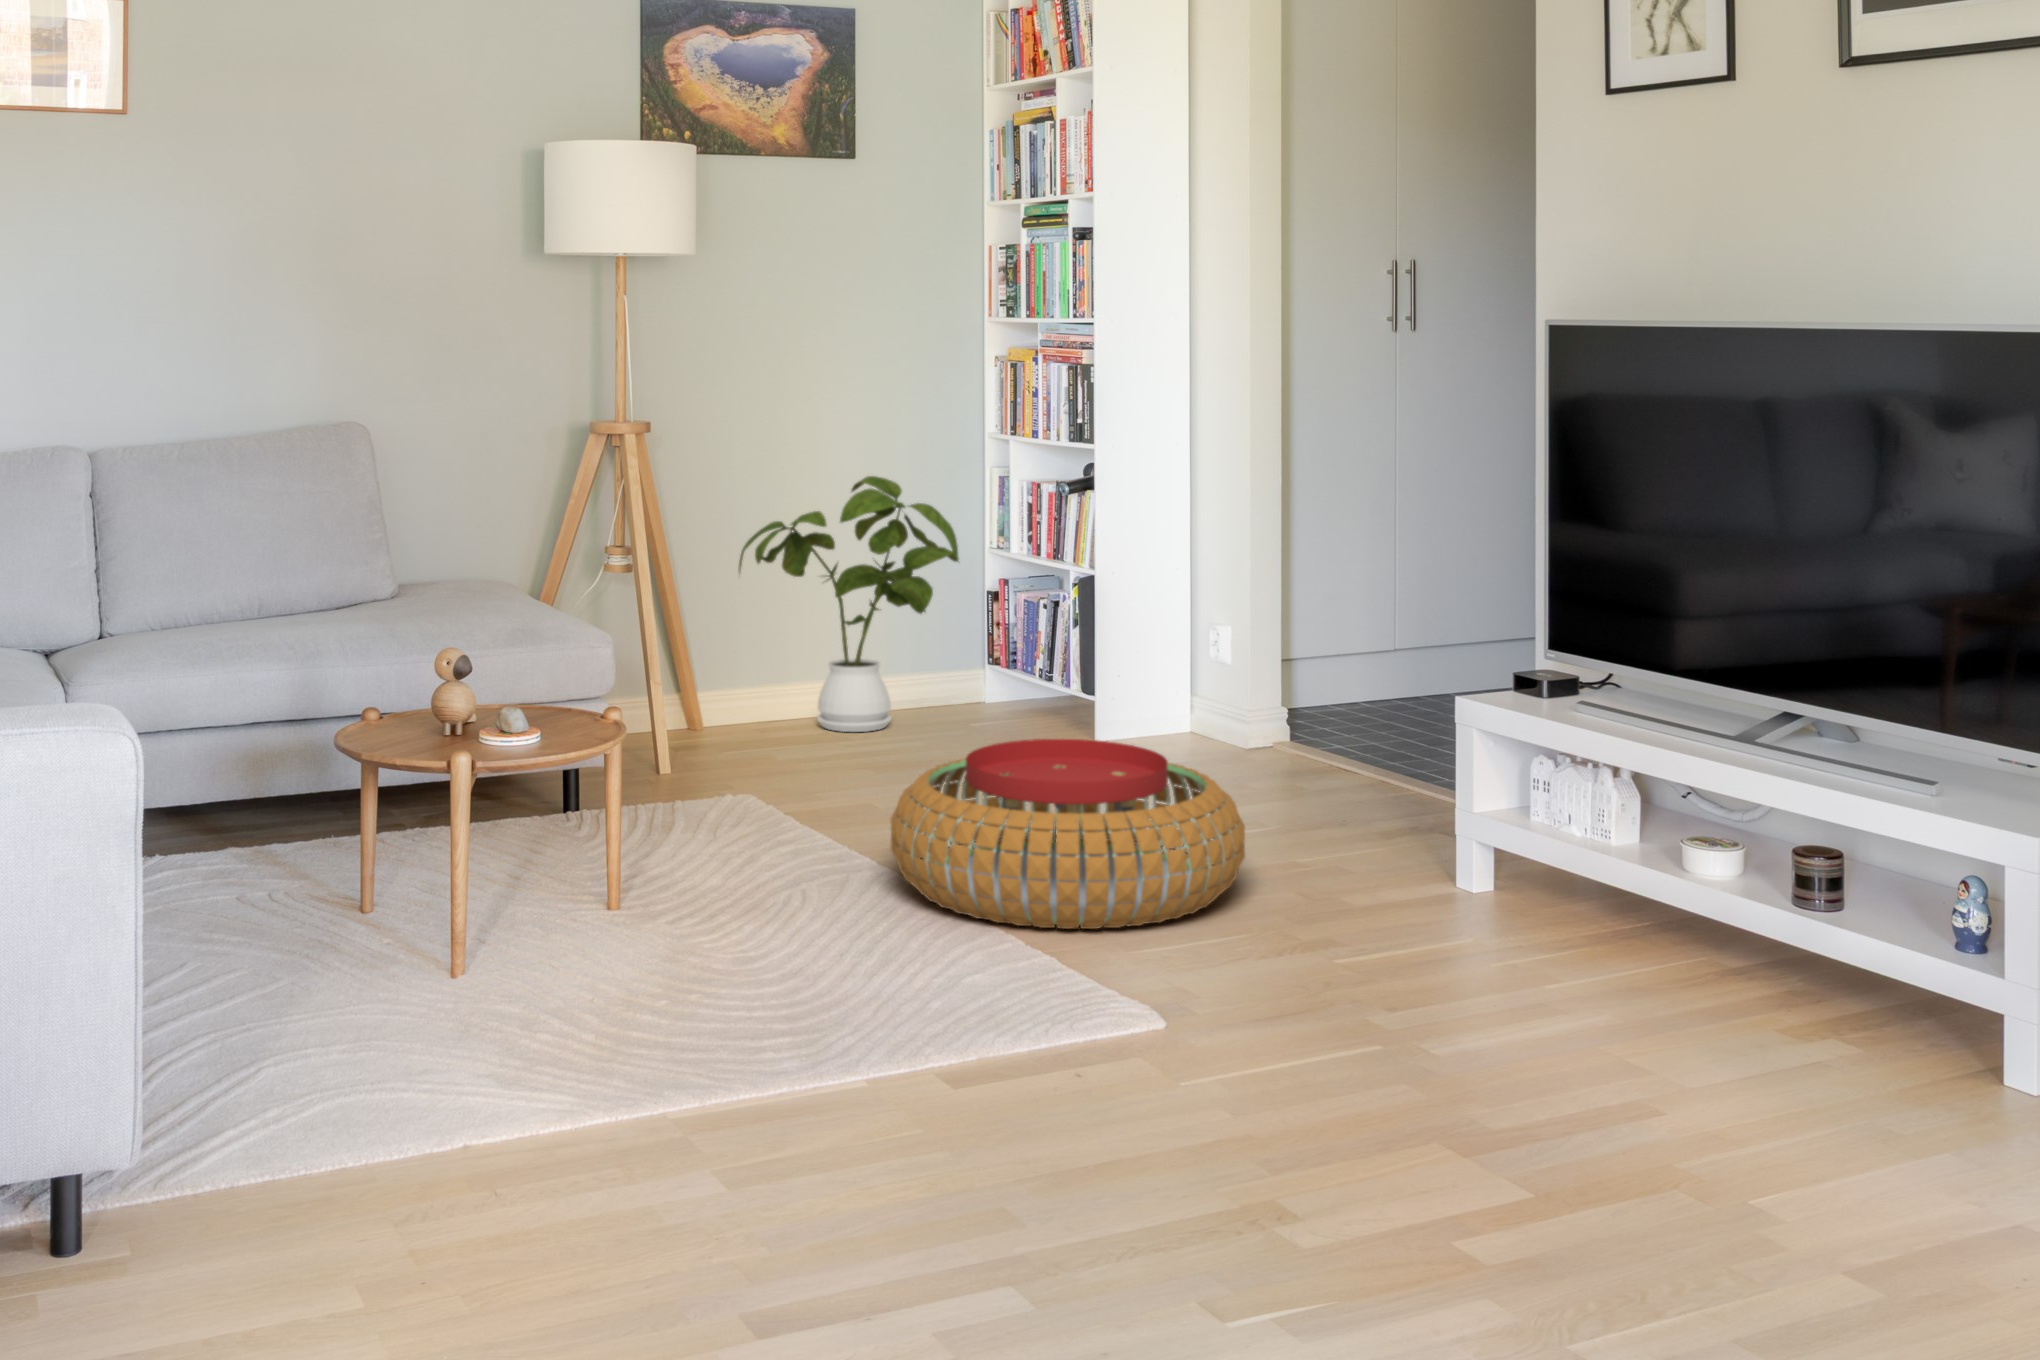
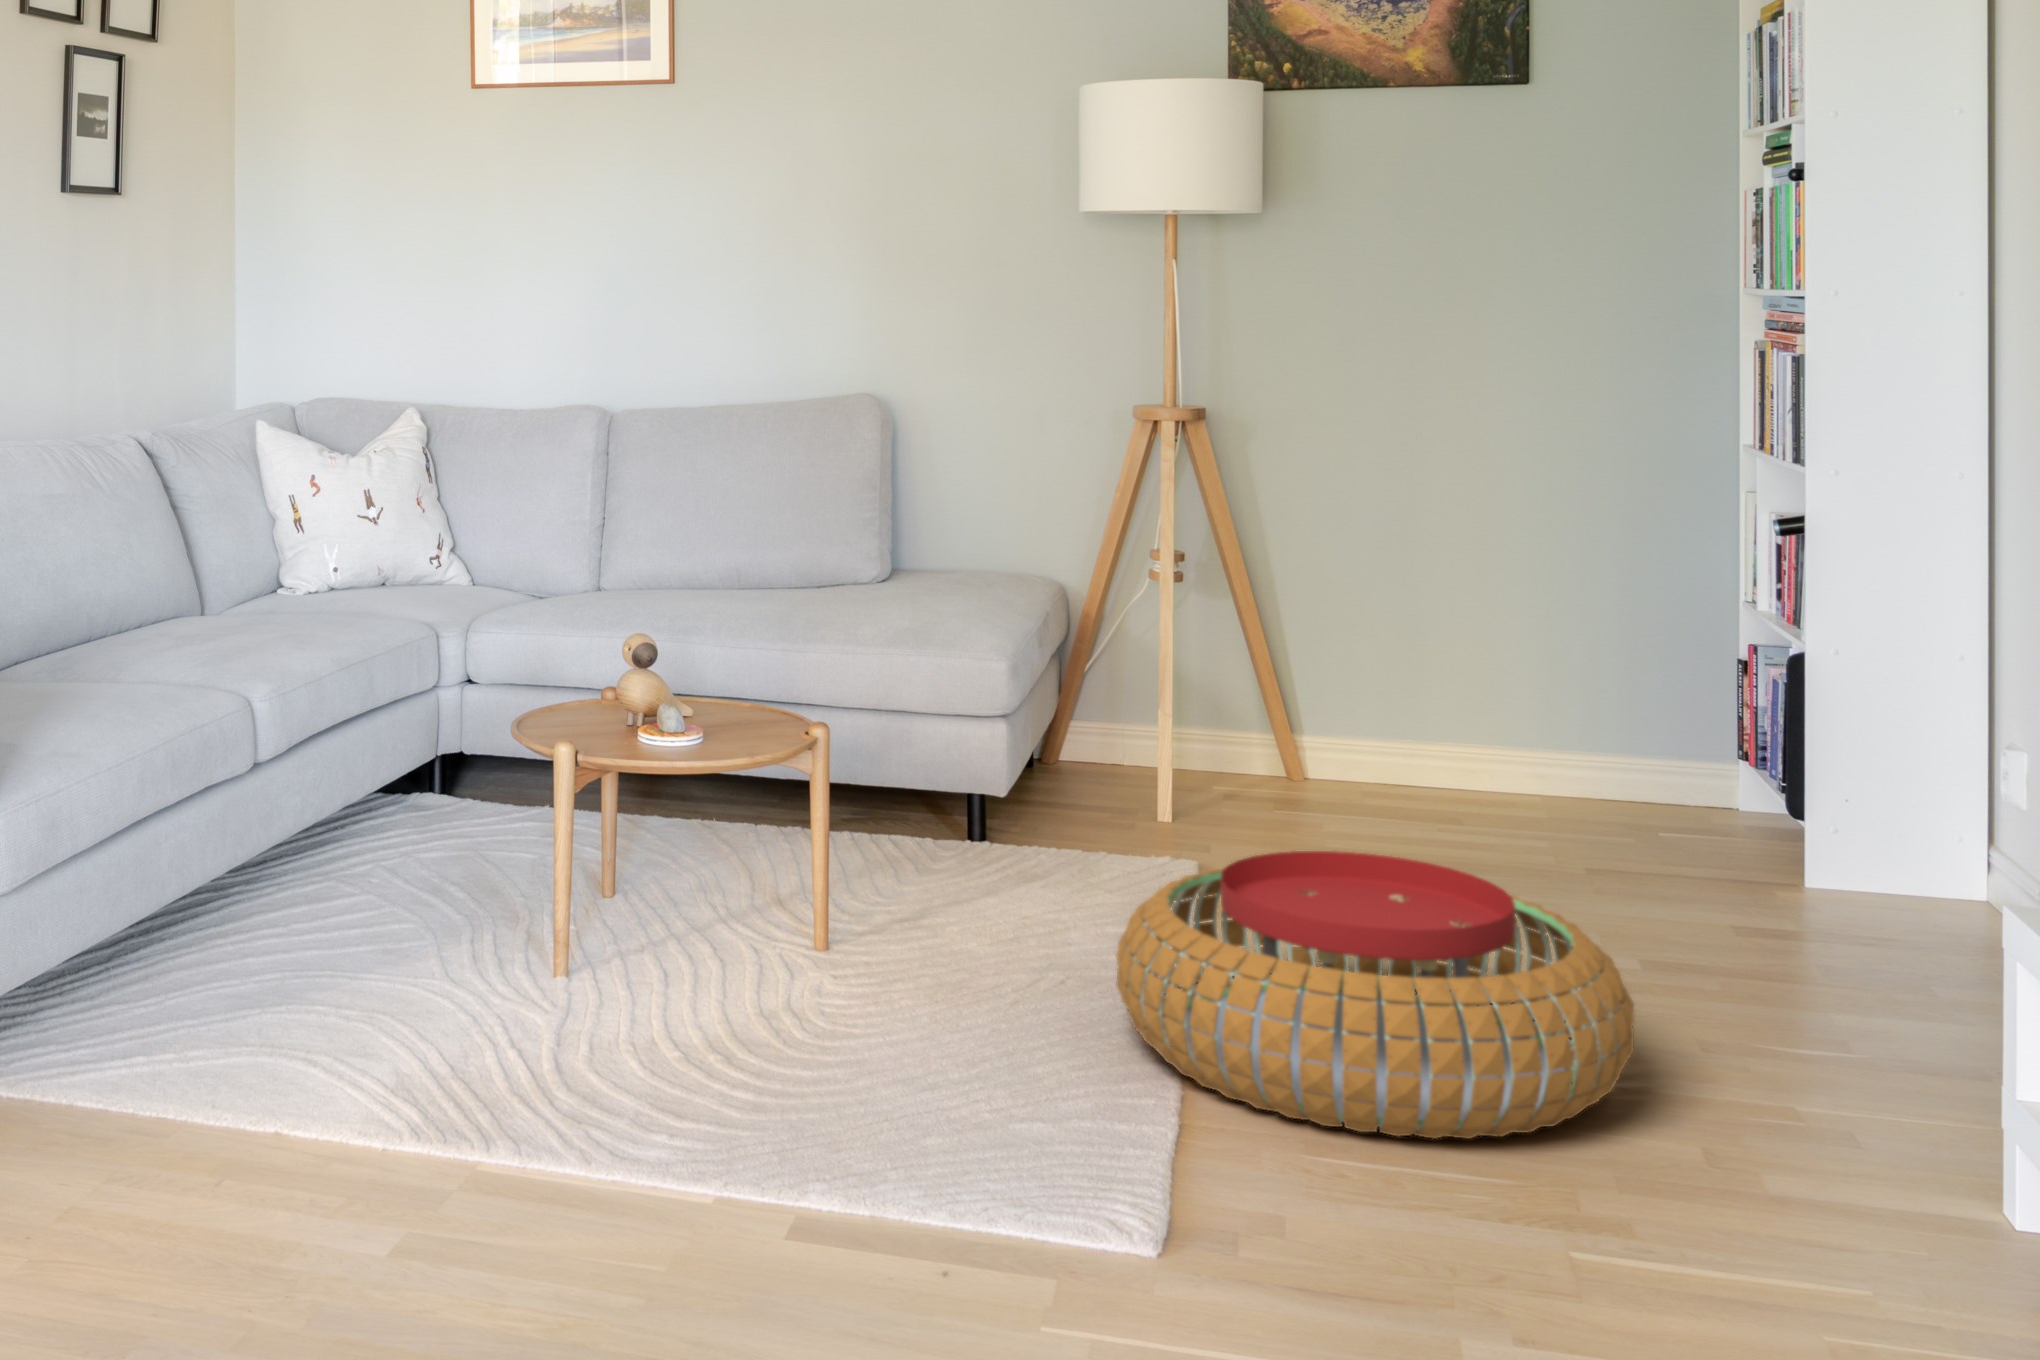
house plant: present [739,476,959,732] -> none [1332,492,1668,820]

